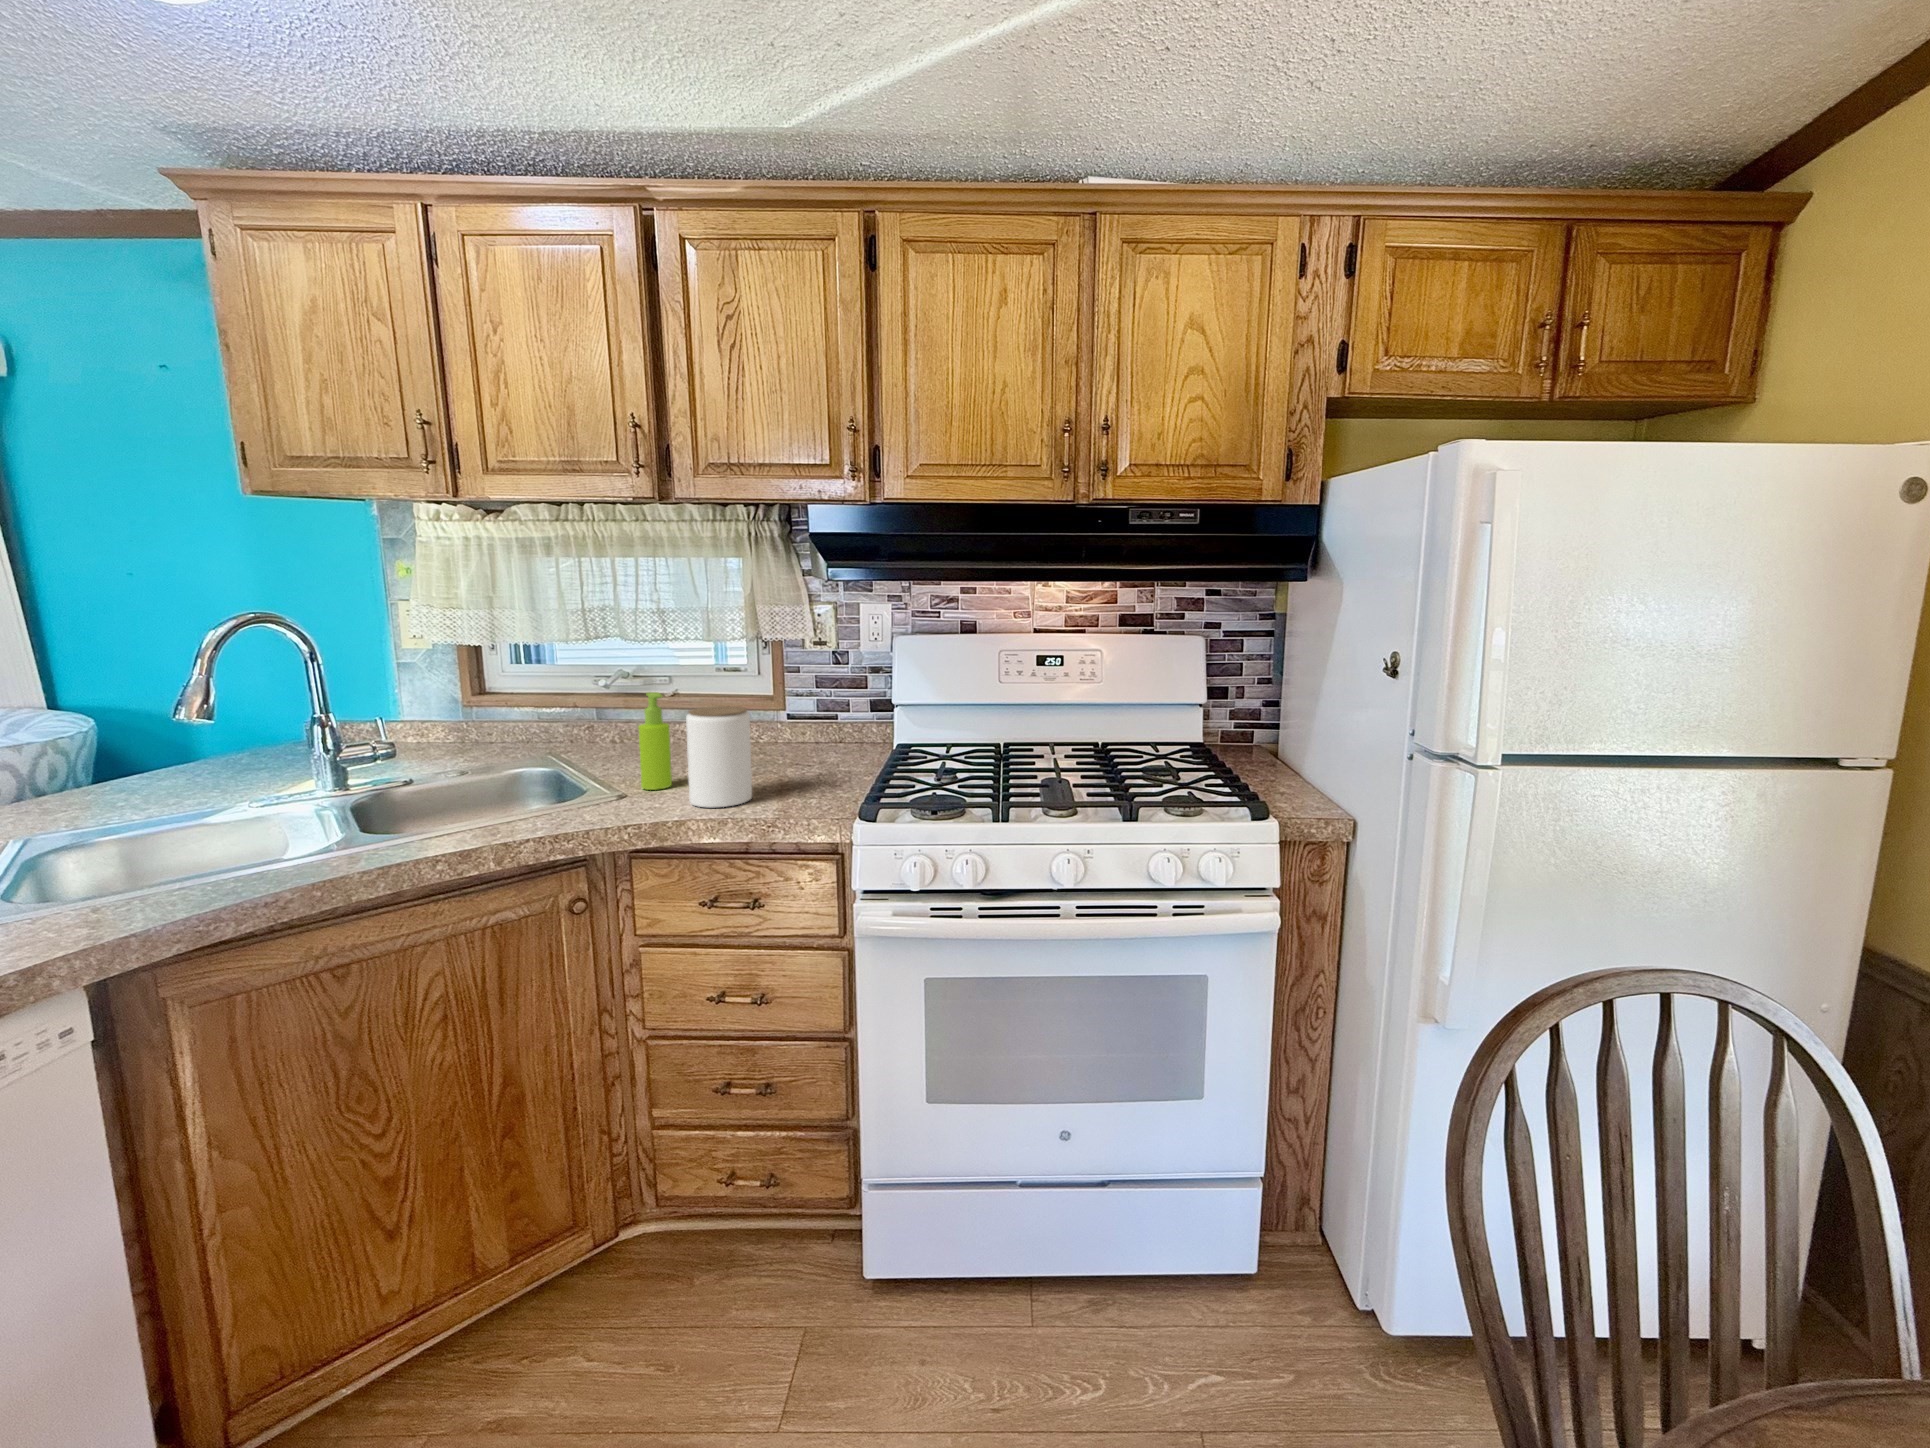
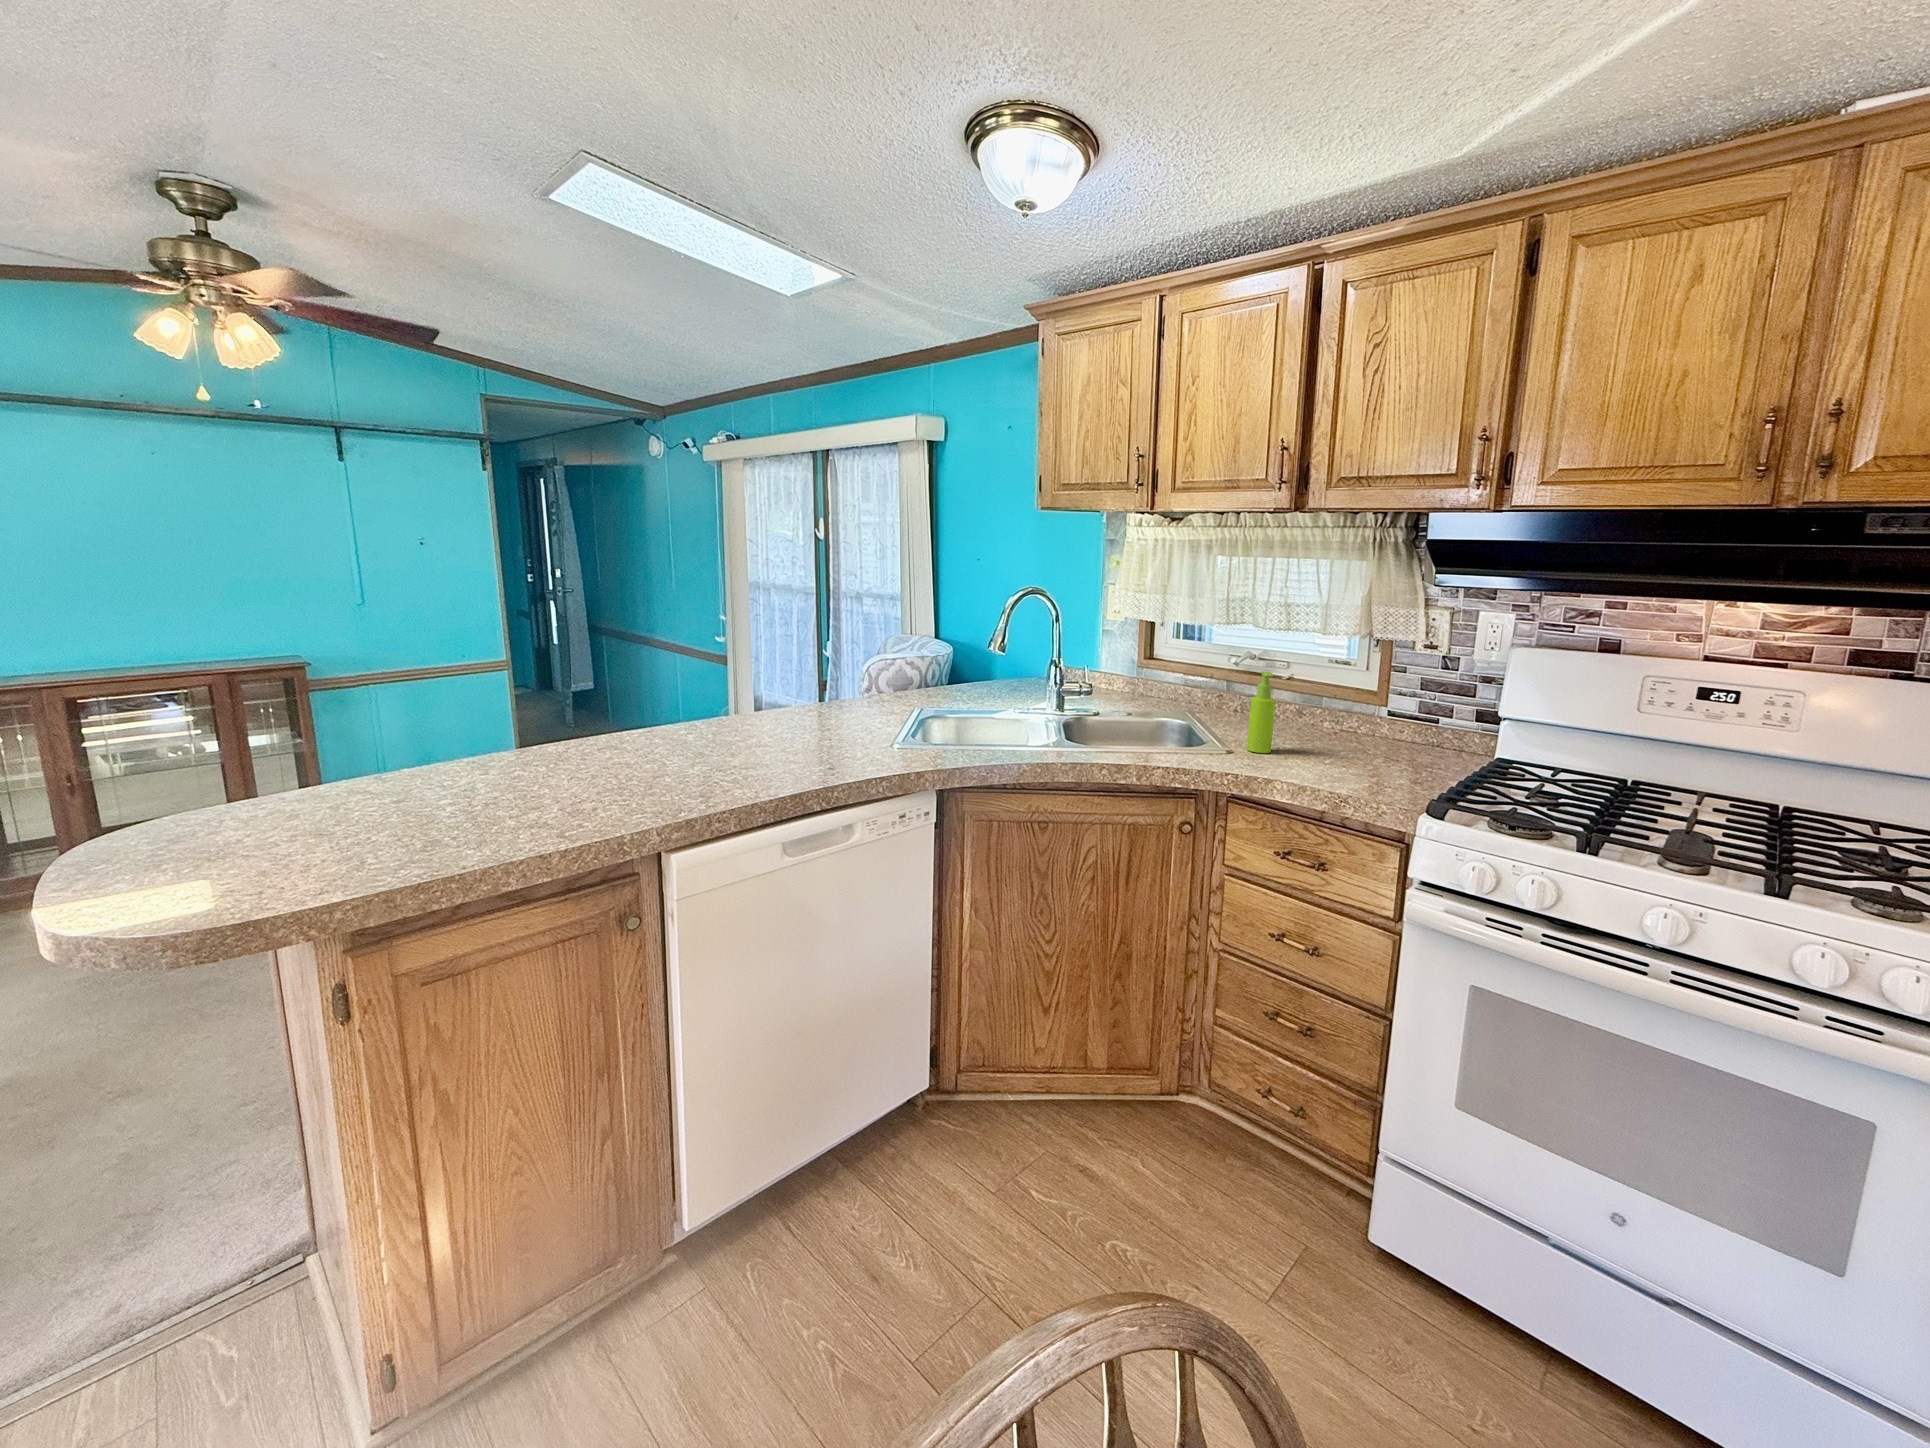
jar: present [686,706,752,807] -> none [1280,689,1342,778]

